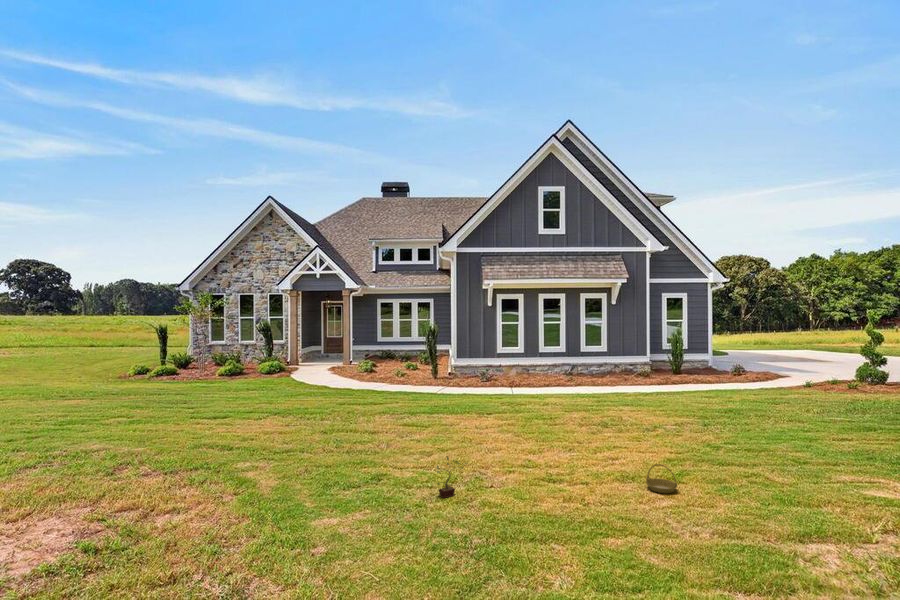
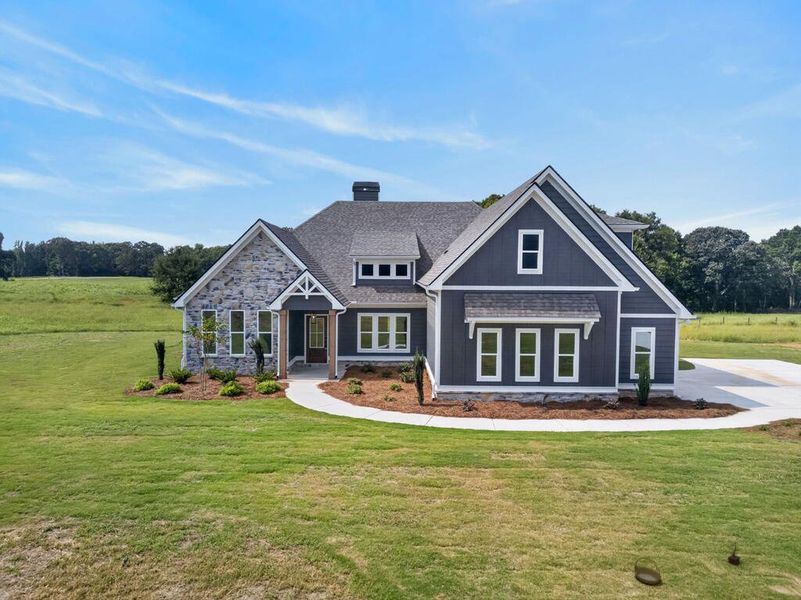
potted plant: present [437,457,466,498] -> present [728,534,746,565]

